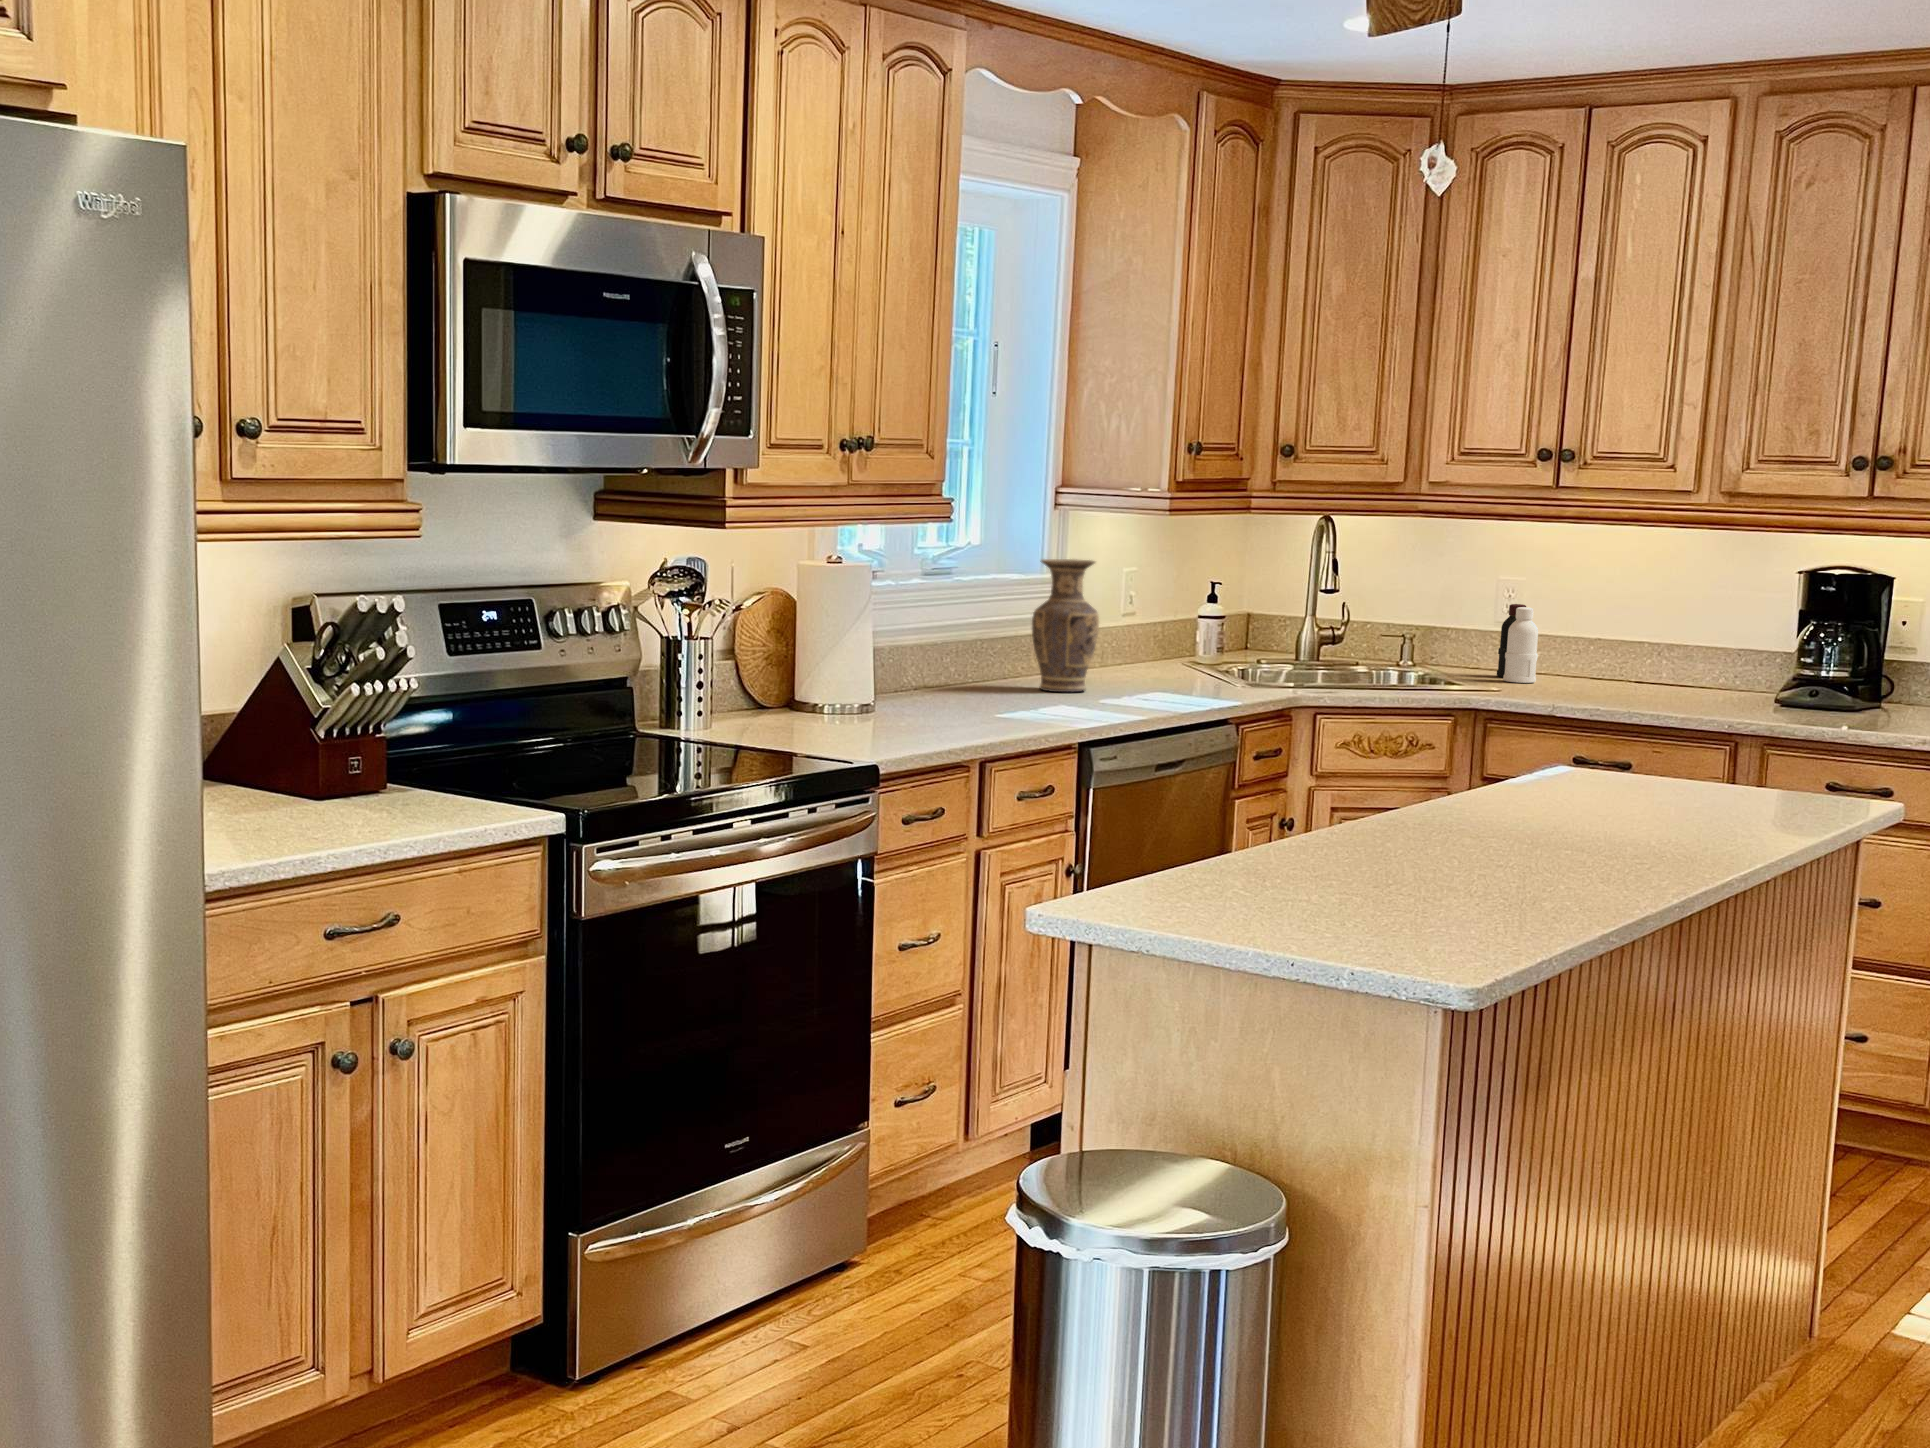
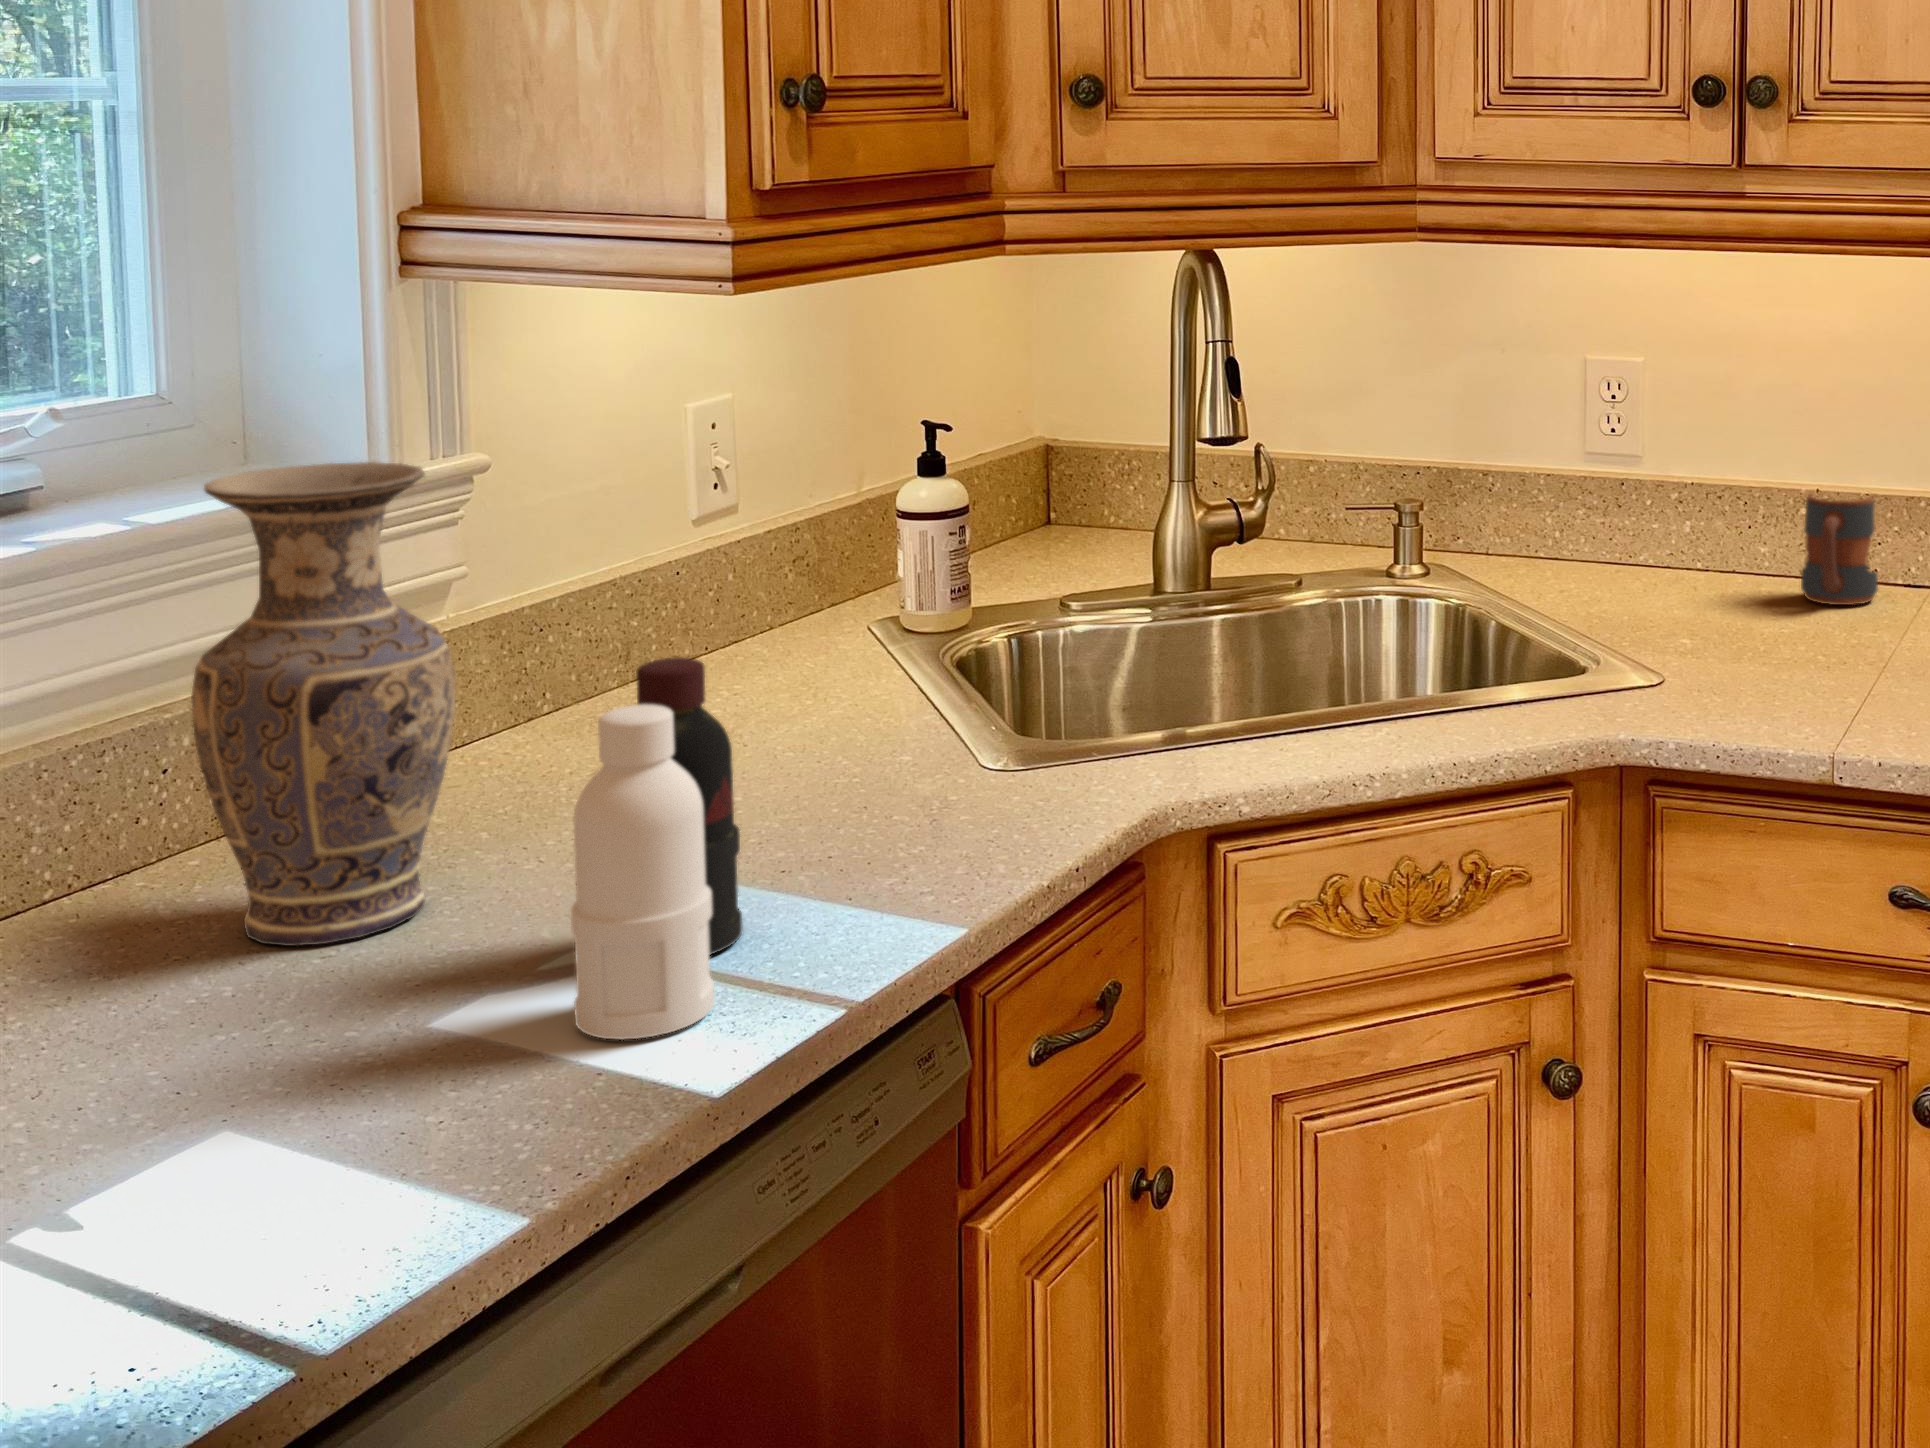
bottle: present [1497,604,1538,683] -> present [571,657,743,1040]
mug: none [1588,635,1625,683] -> present [1801,494,1878,605]

